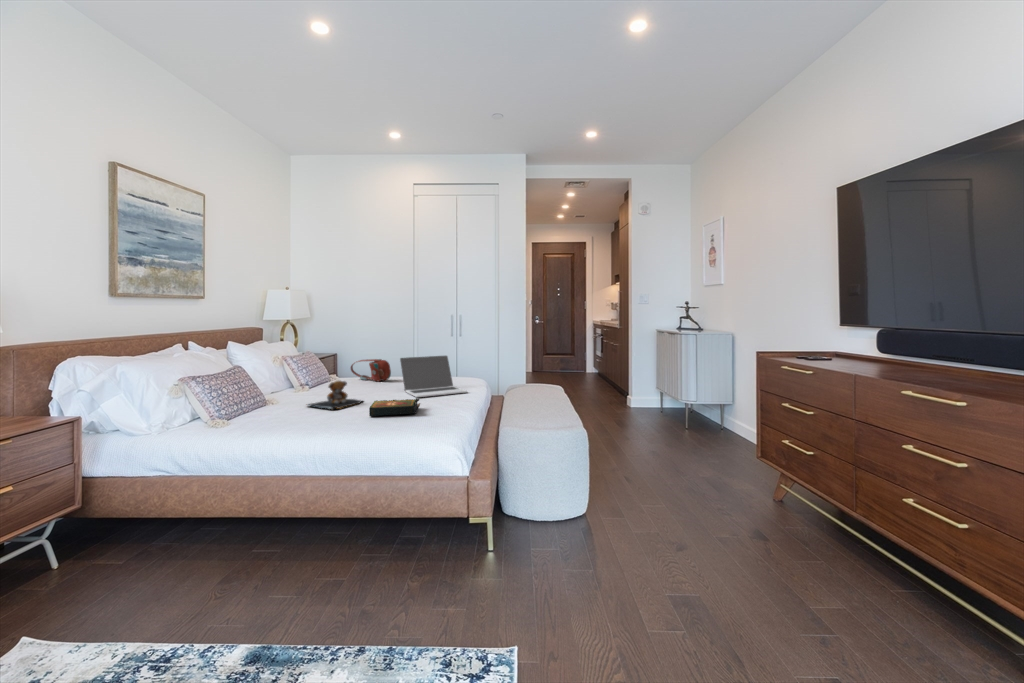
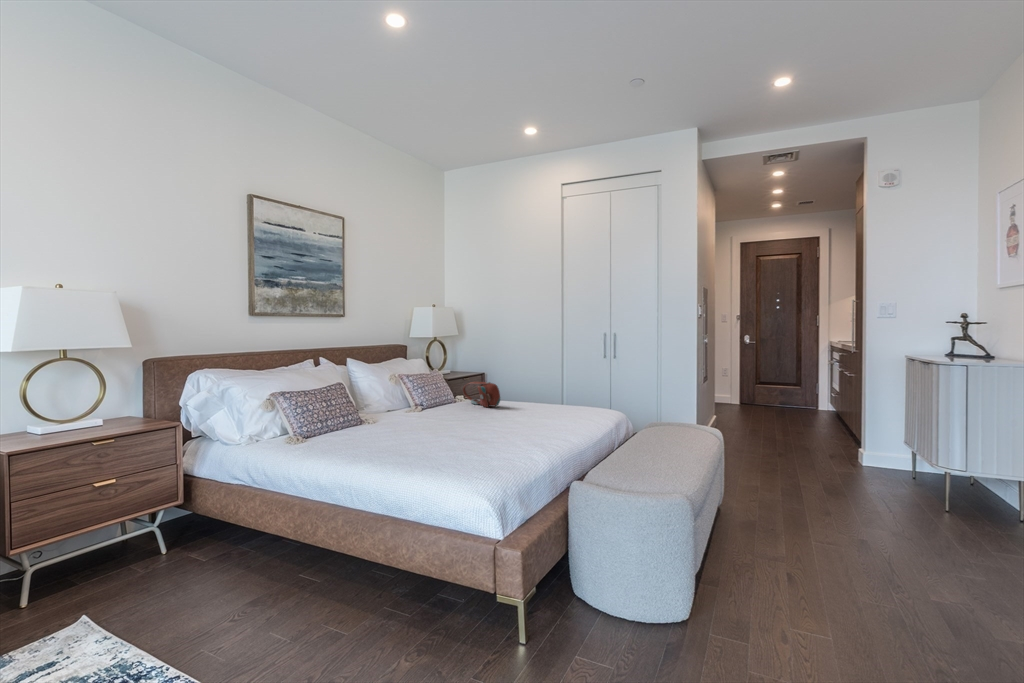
laptop: present [400,356,467,397] -> none [497,382,565,431]
teddy bear: present [308,380,361,409] -> none [385,405,444,436]
book: present [369,398,420,416] -> none [426,431,490,453]

